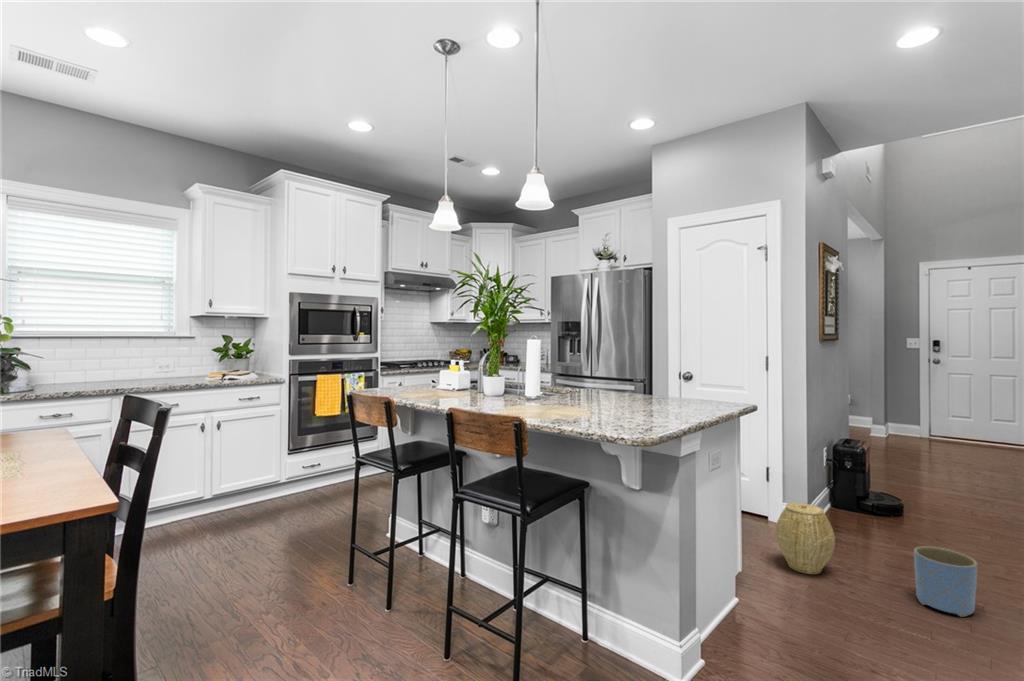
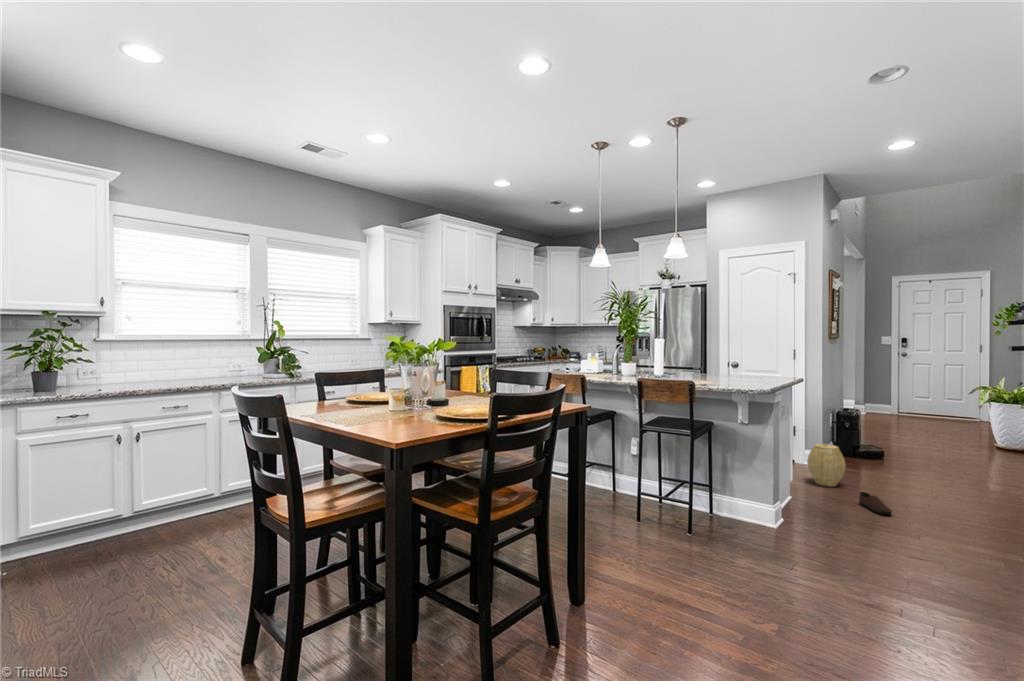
planter: present [914,546,977,617] -> none [894,464,930,501]
shoe: none [851,600,908,655] -> present [859,492,892,514]

